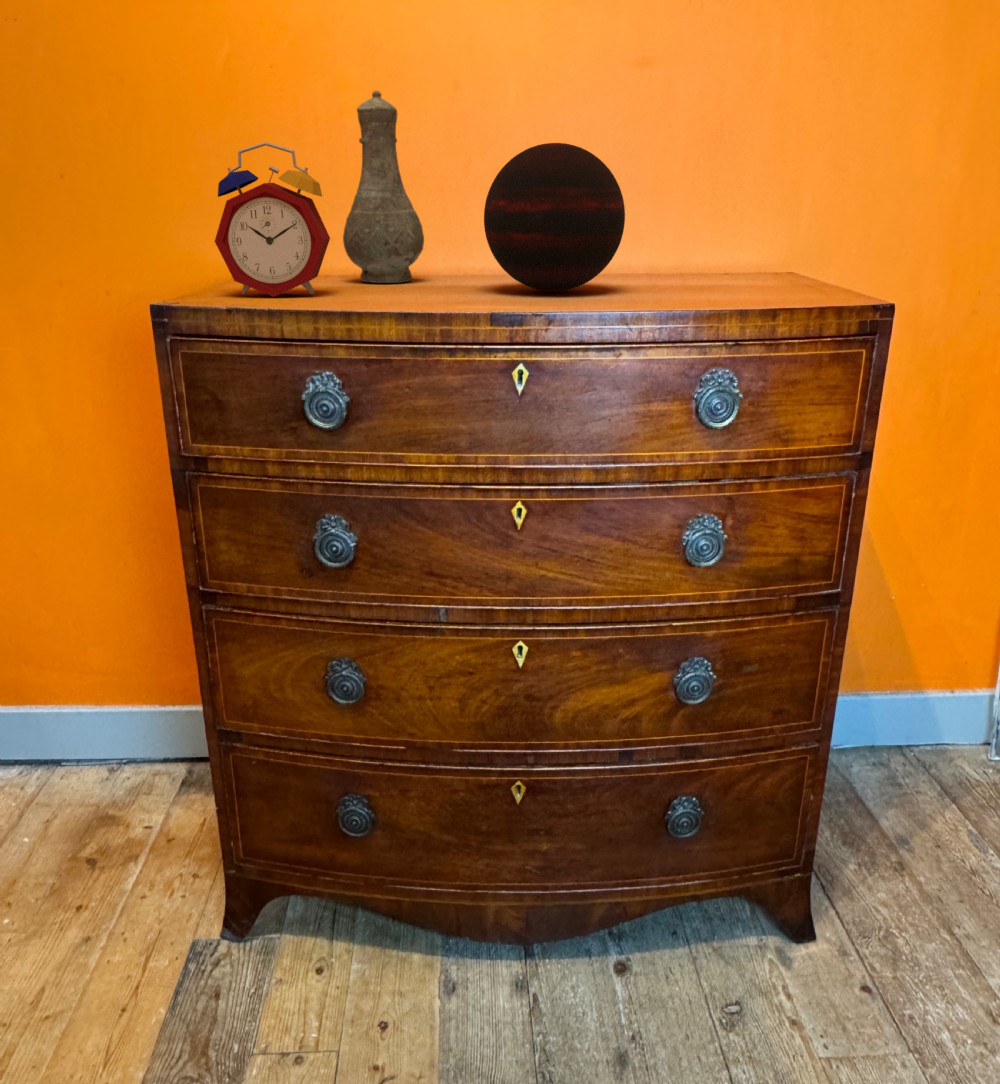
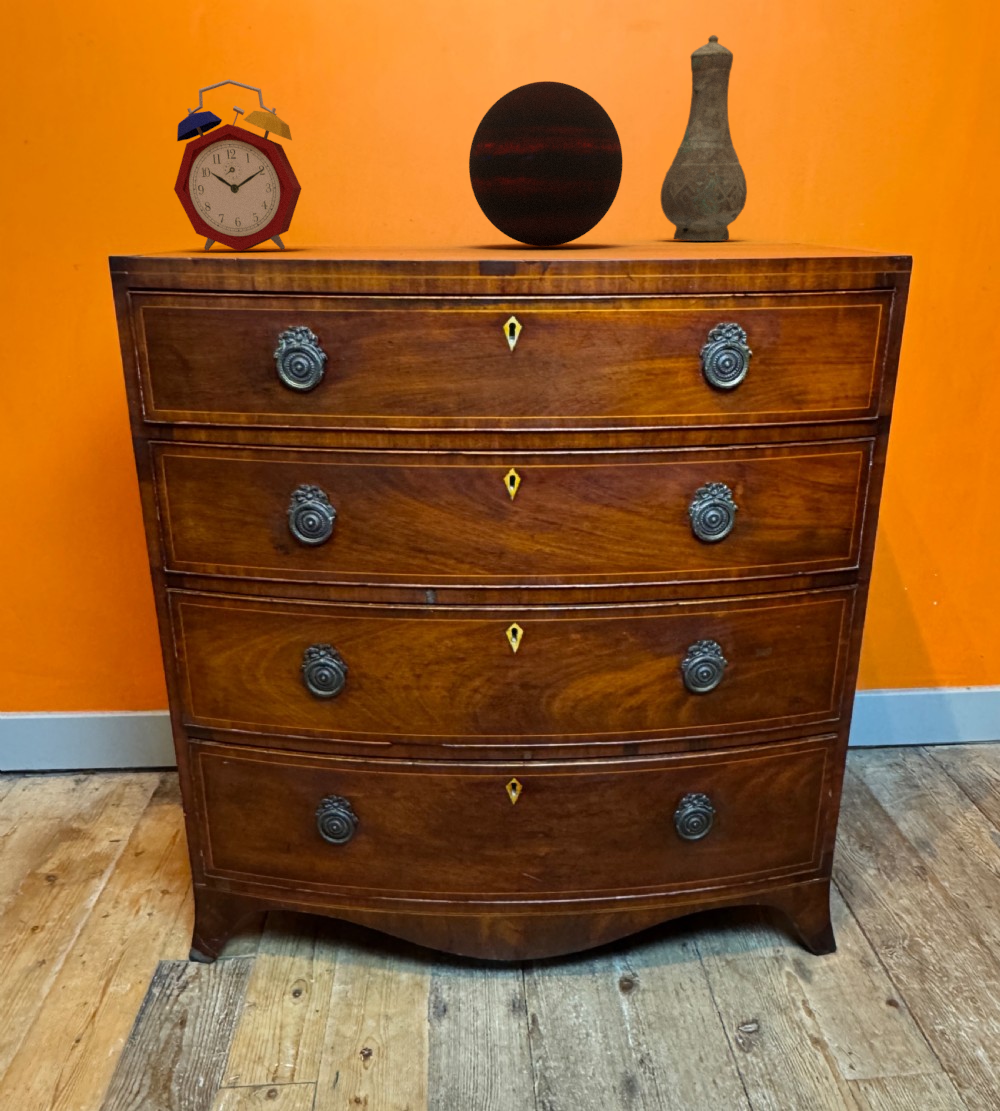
vase: present [343,91,424,283] -> present [661,35,747,241]

